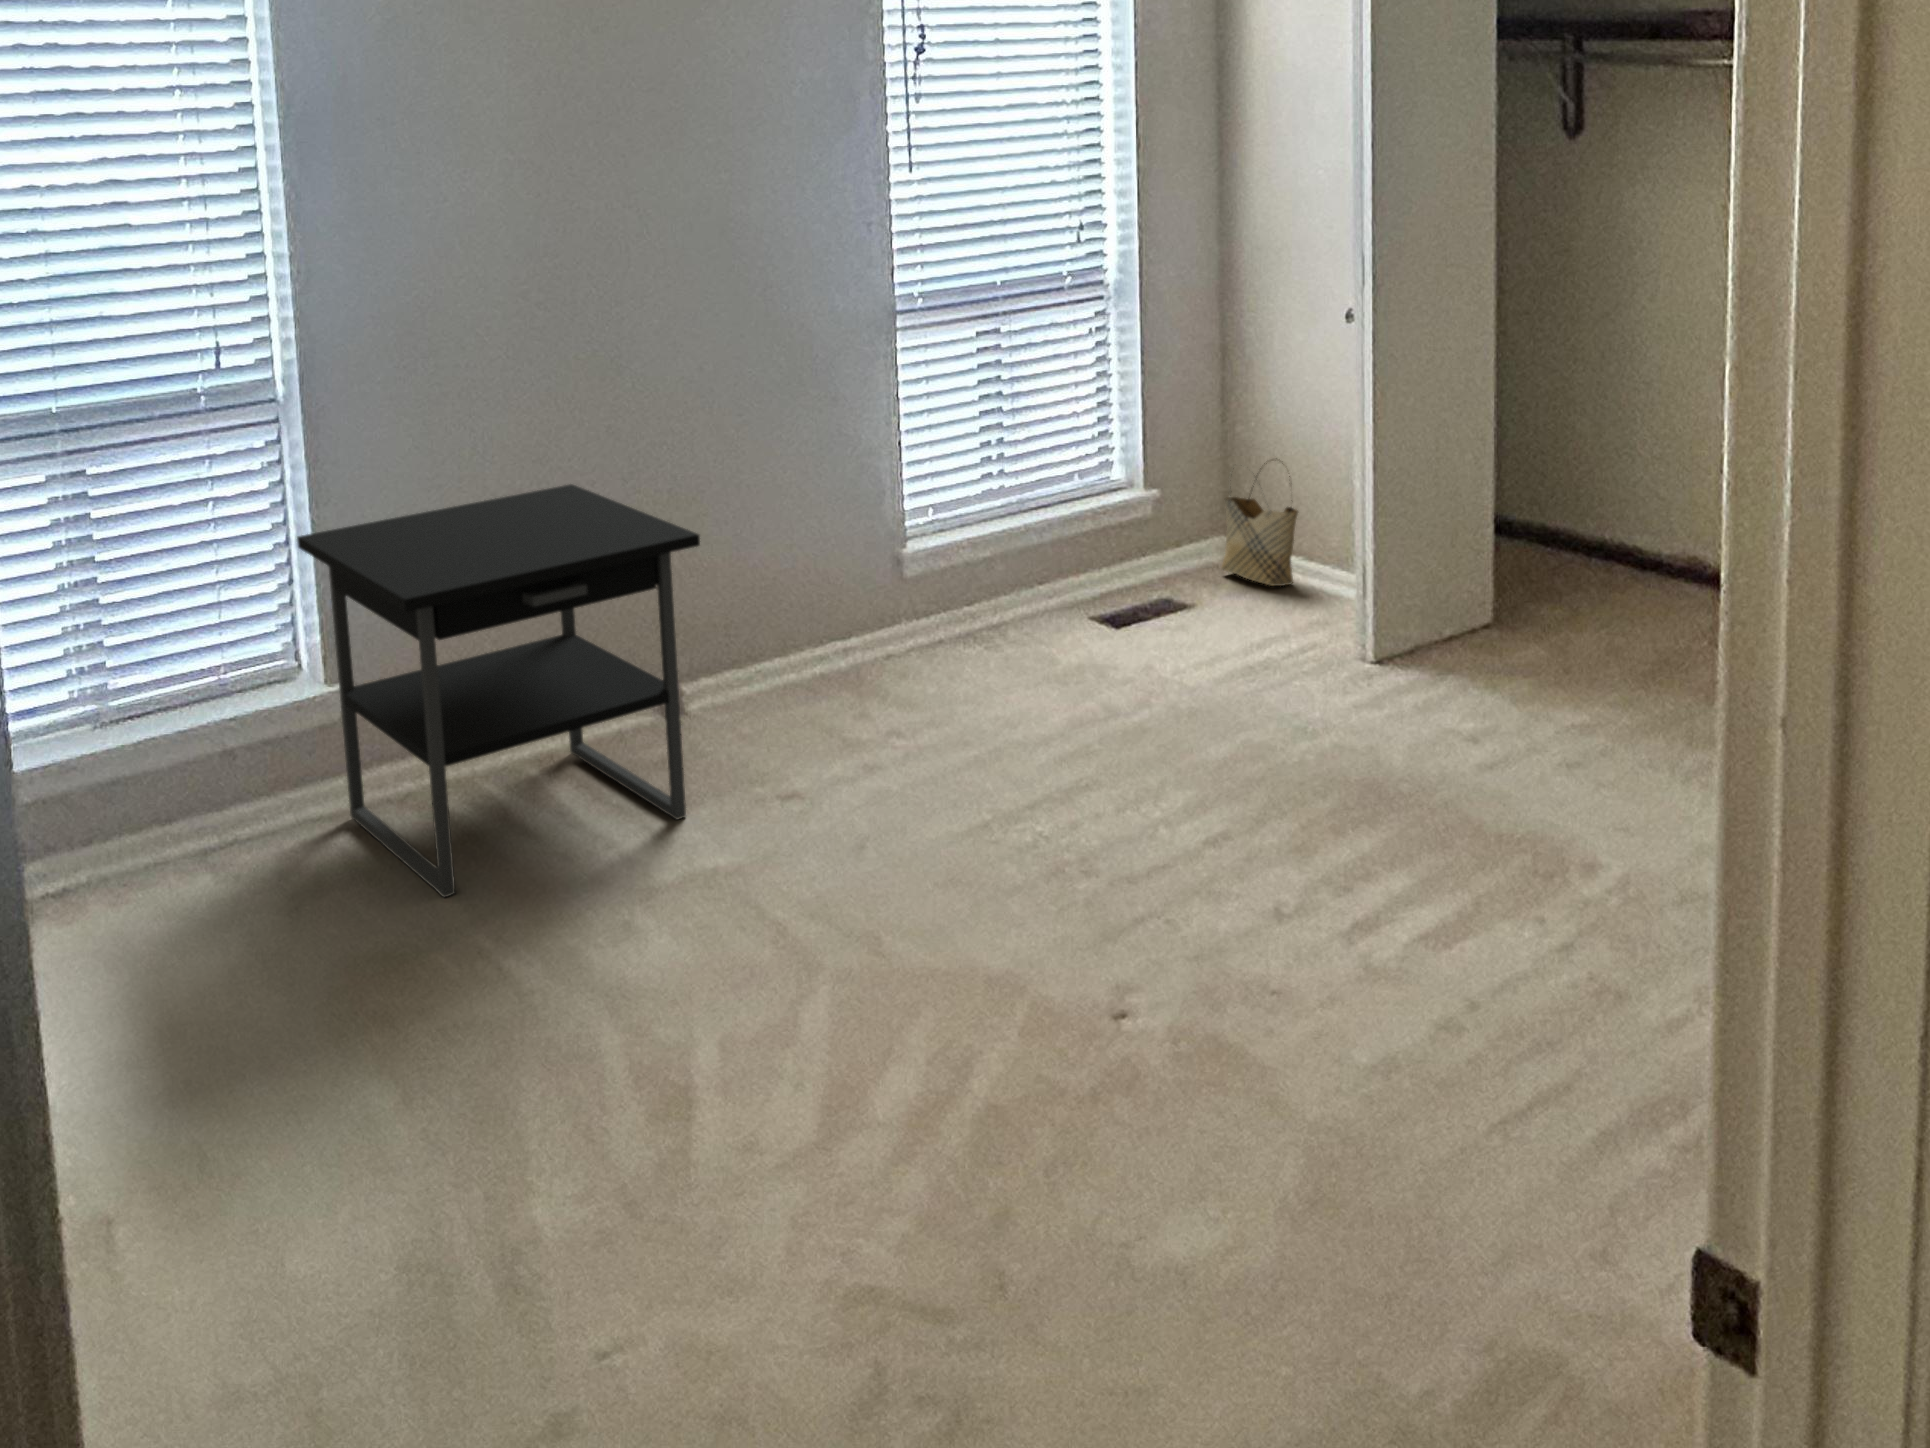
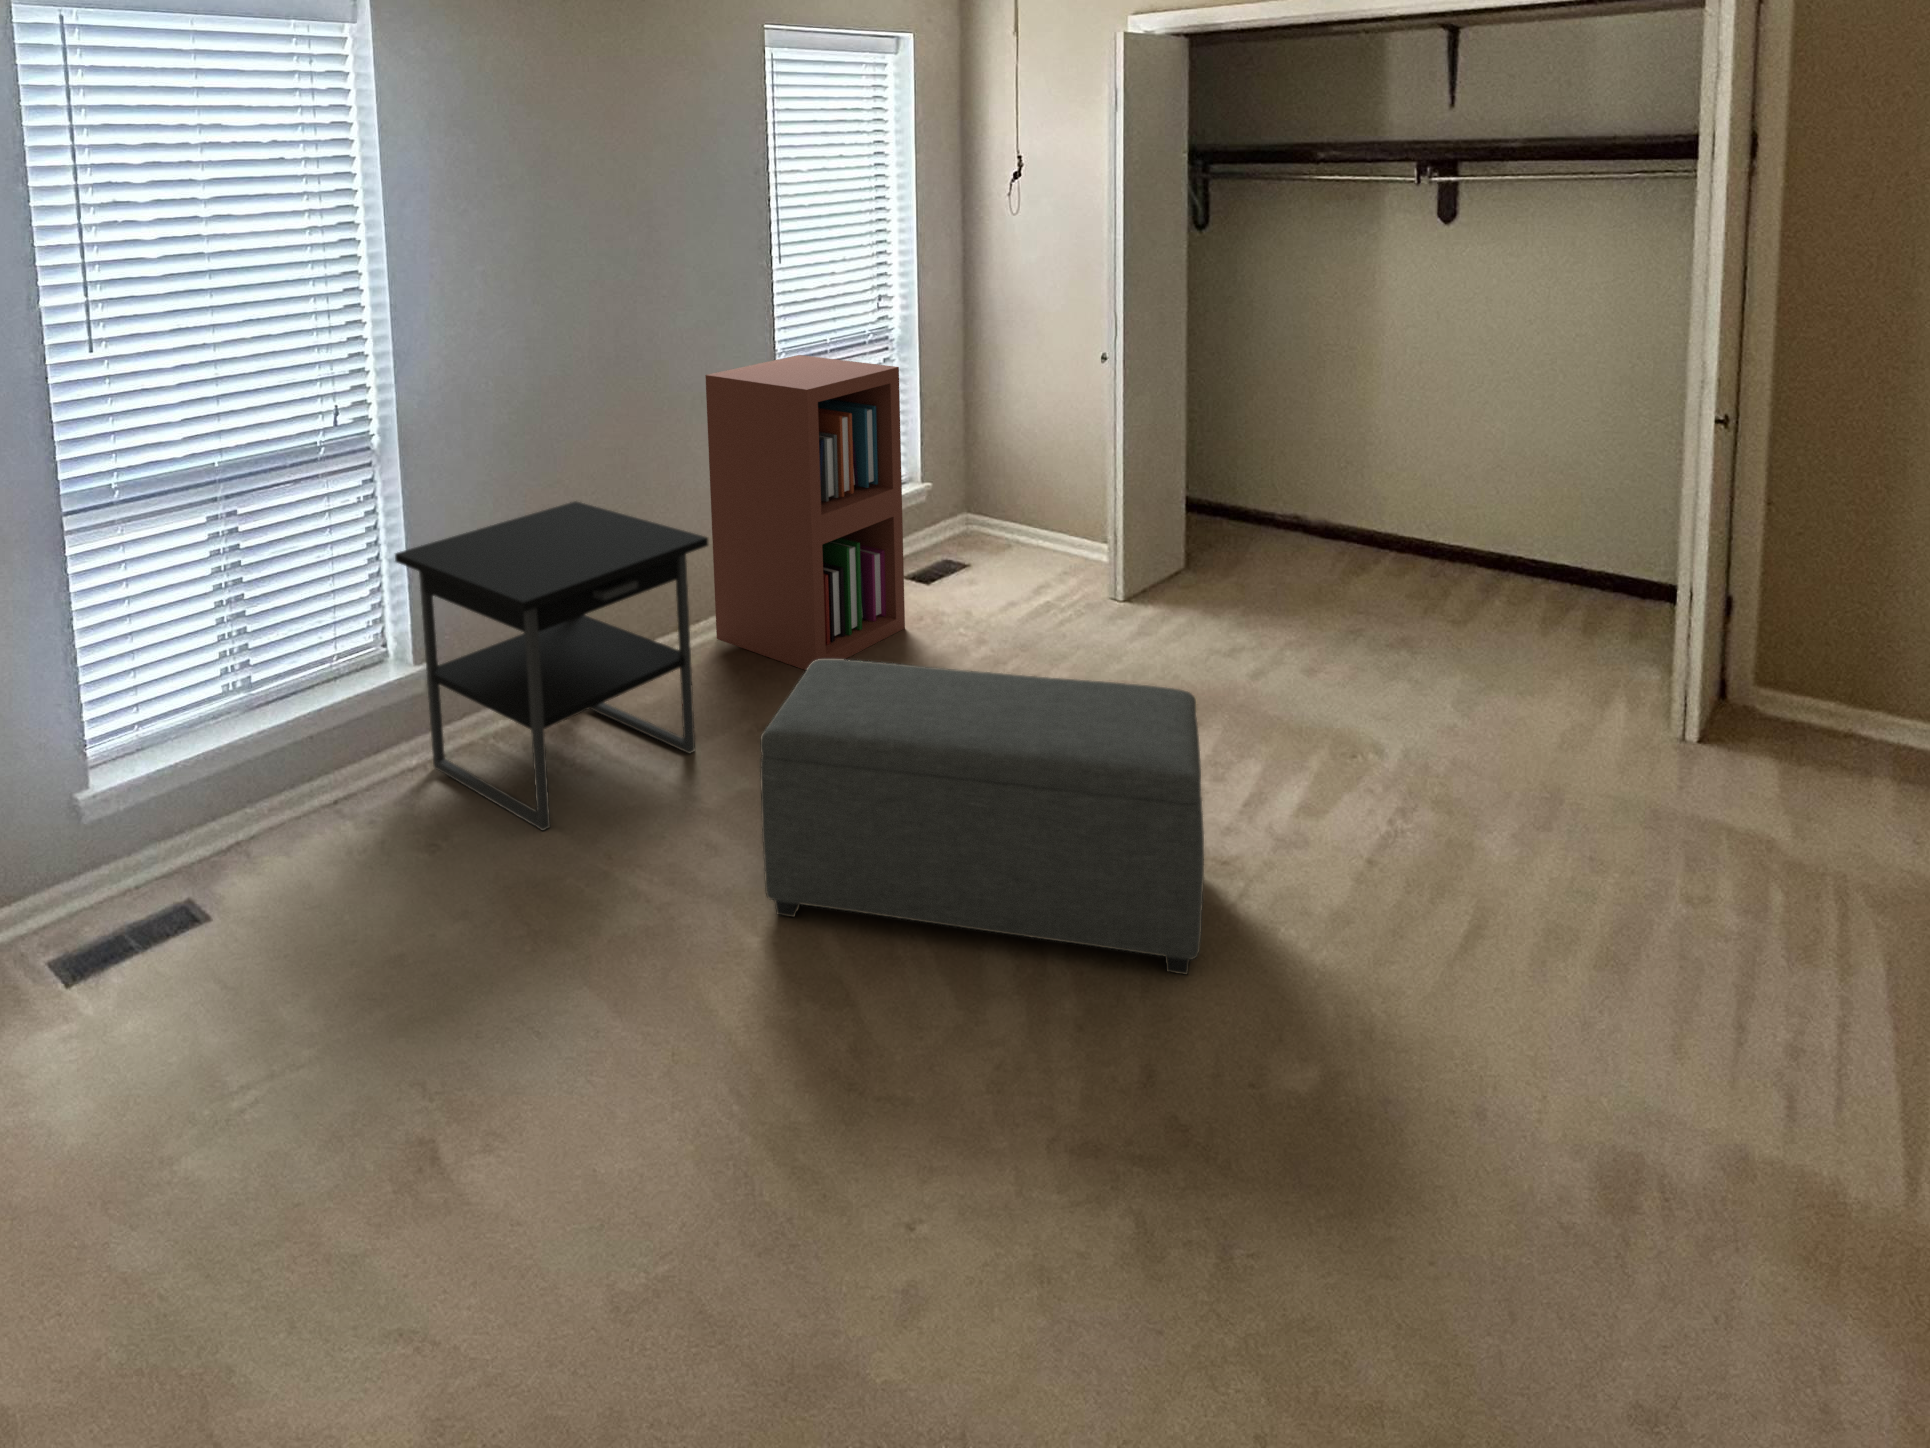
bookshelf: none [776,302,1051,733] -> present [705,355,905,670]
woven basket: present [1222,460,1298,586] -> none [976,456,1034,547]
ottoman: none [646,694,1241,1112] -> present [760,659,1204,975]

